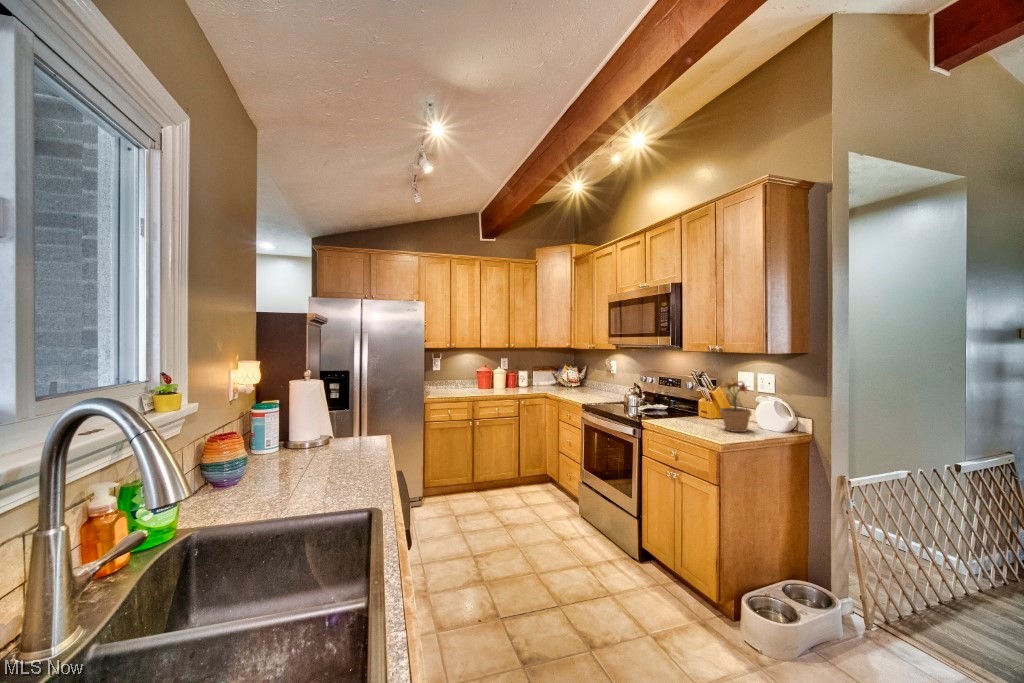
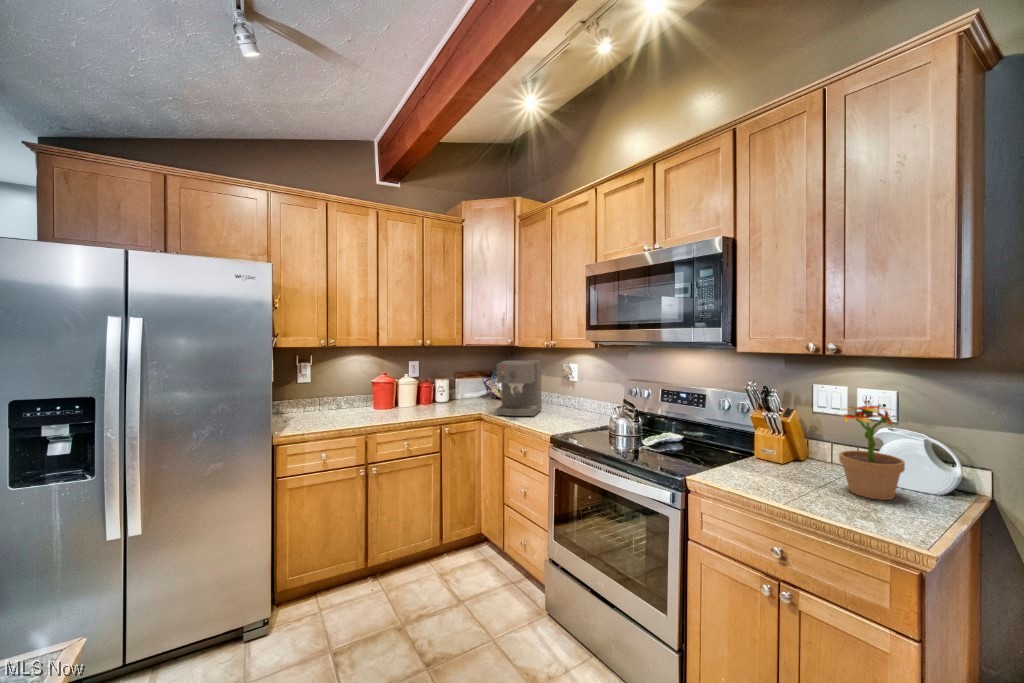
coffee maker: none [555,358,589,396] -> present [496,361,542,417]

